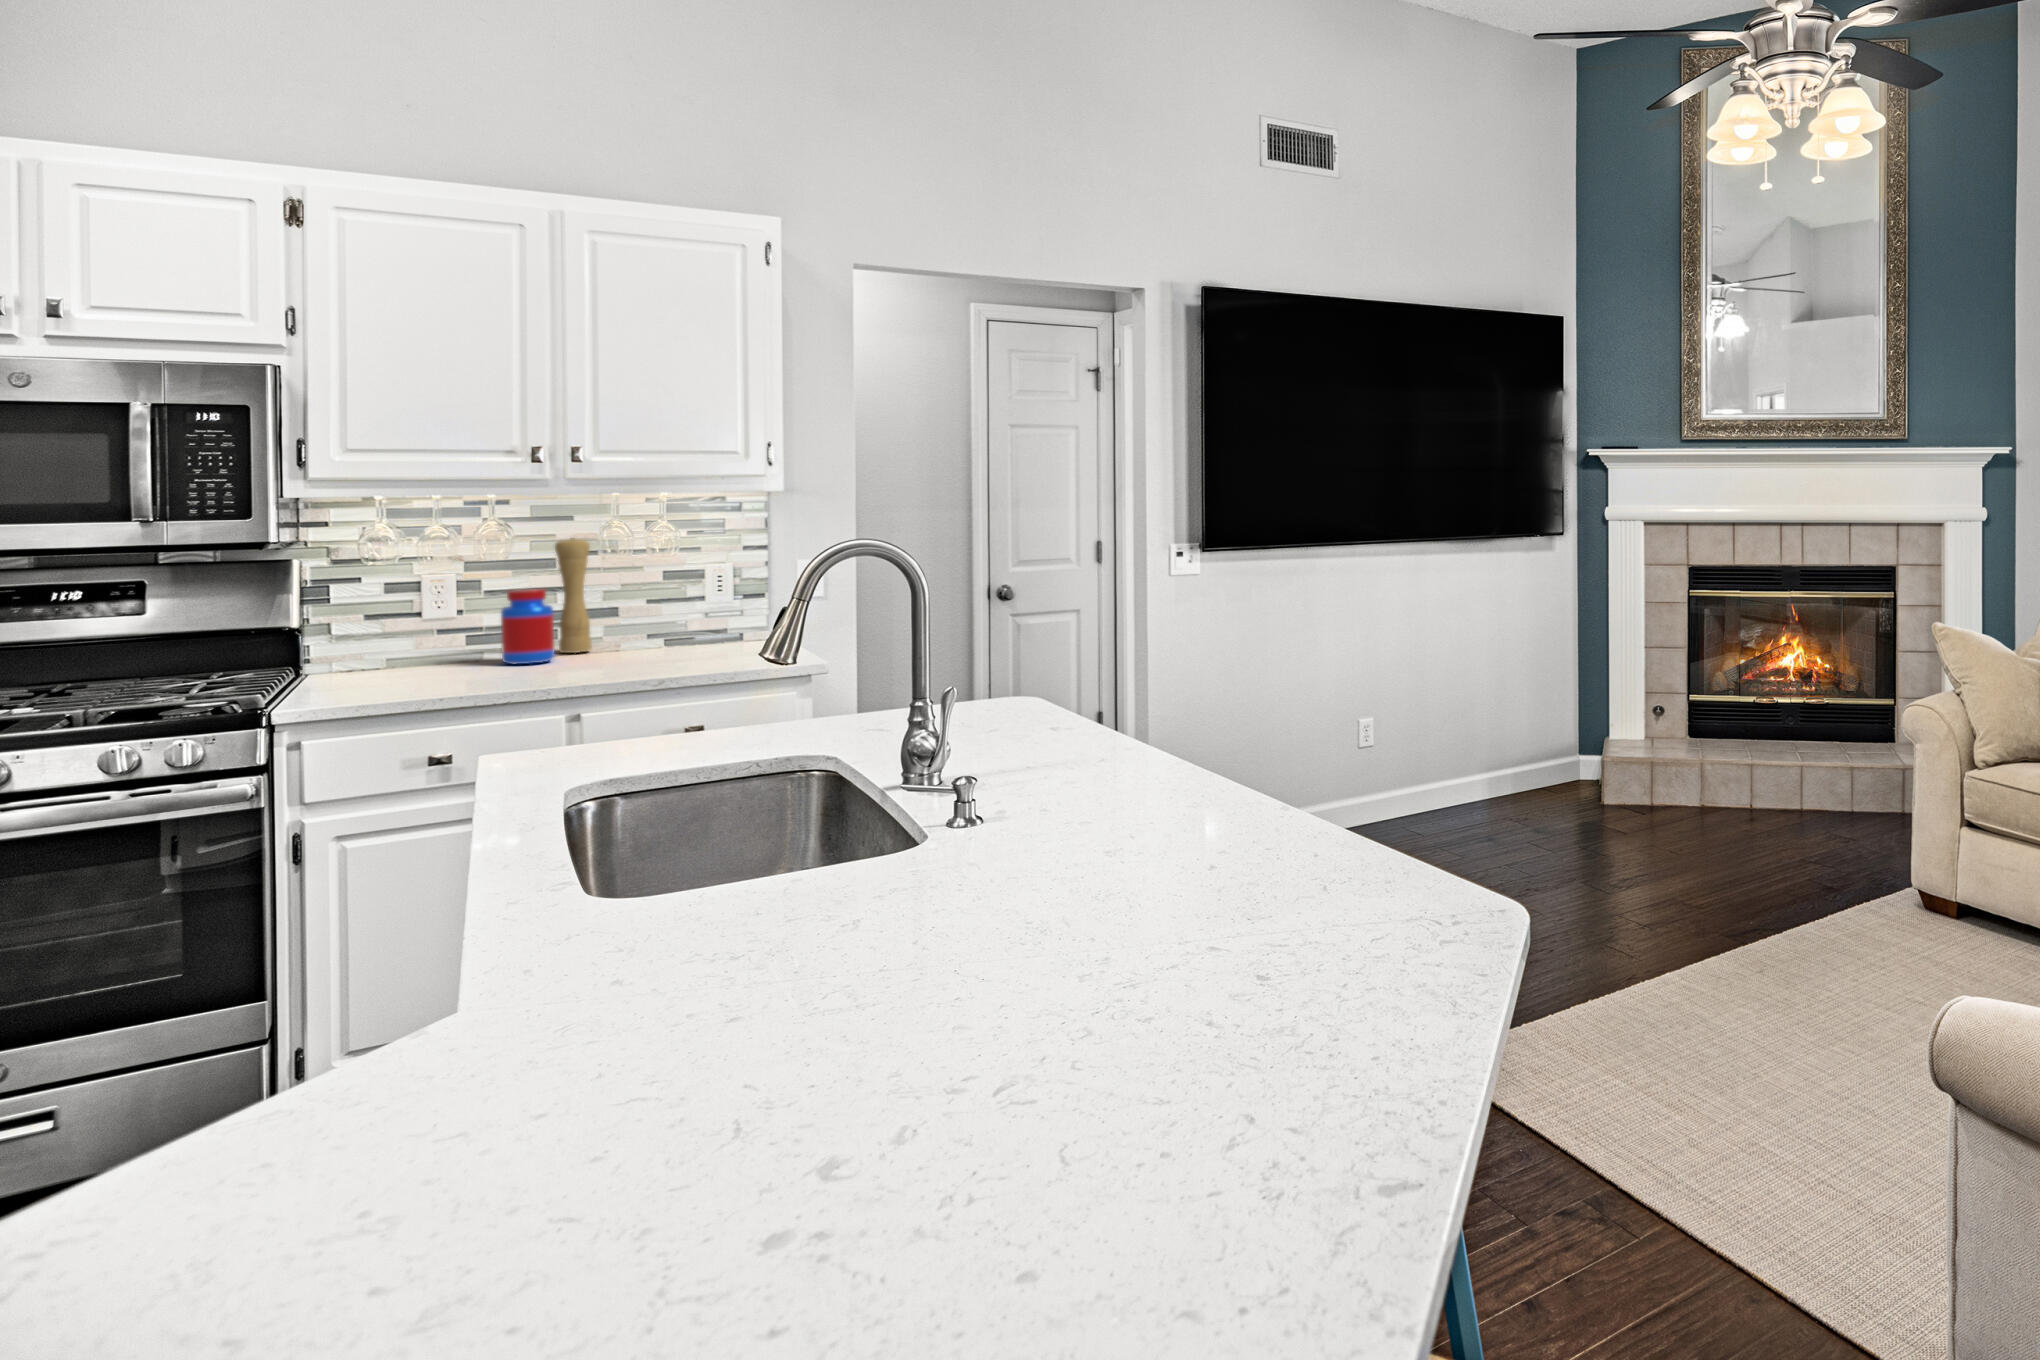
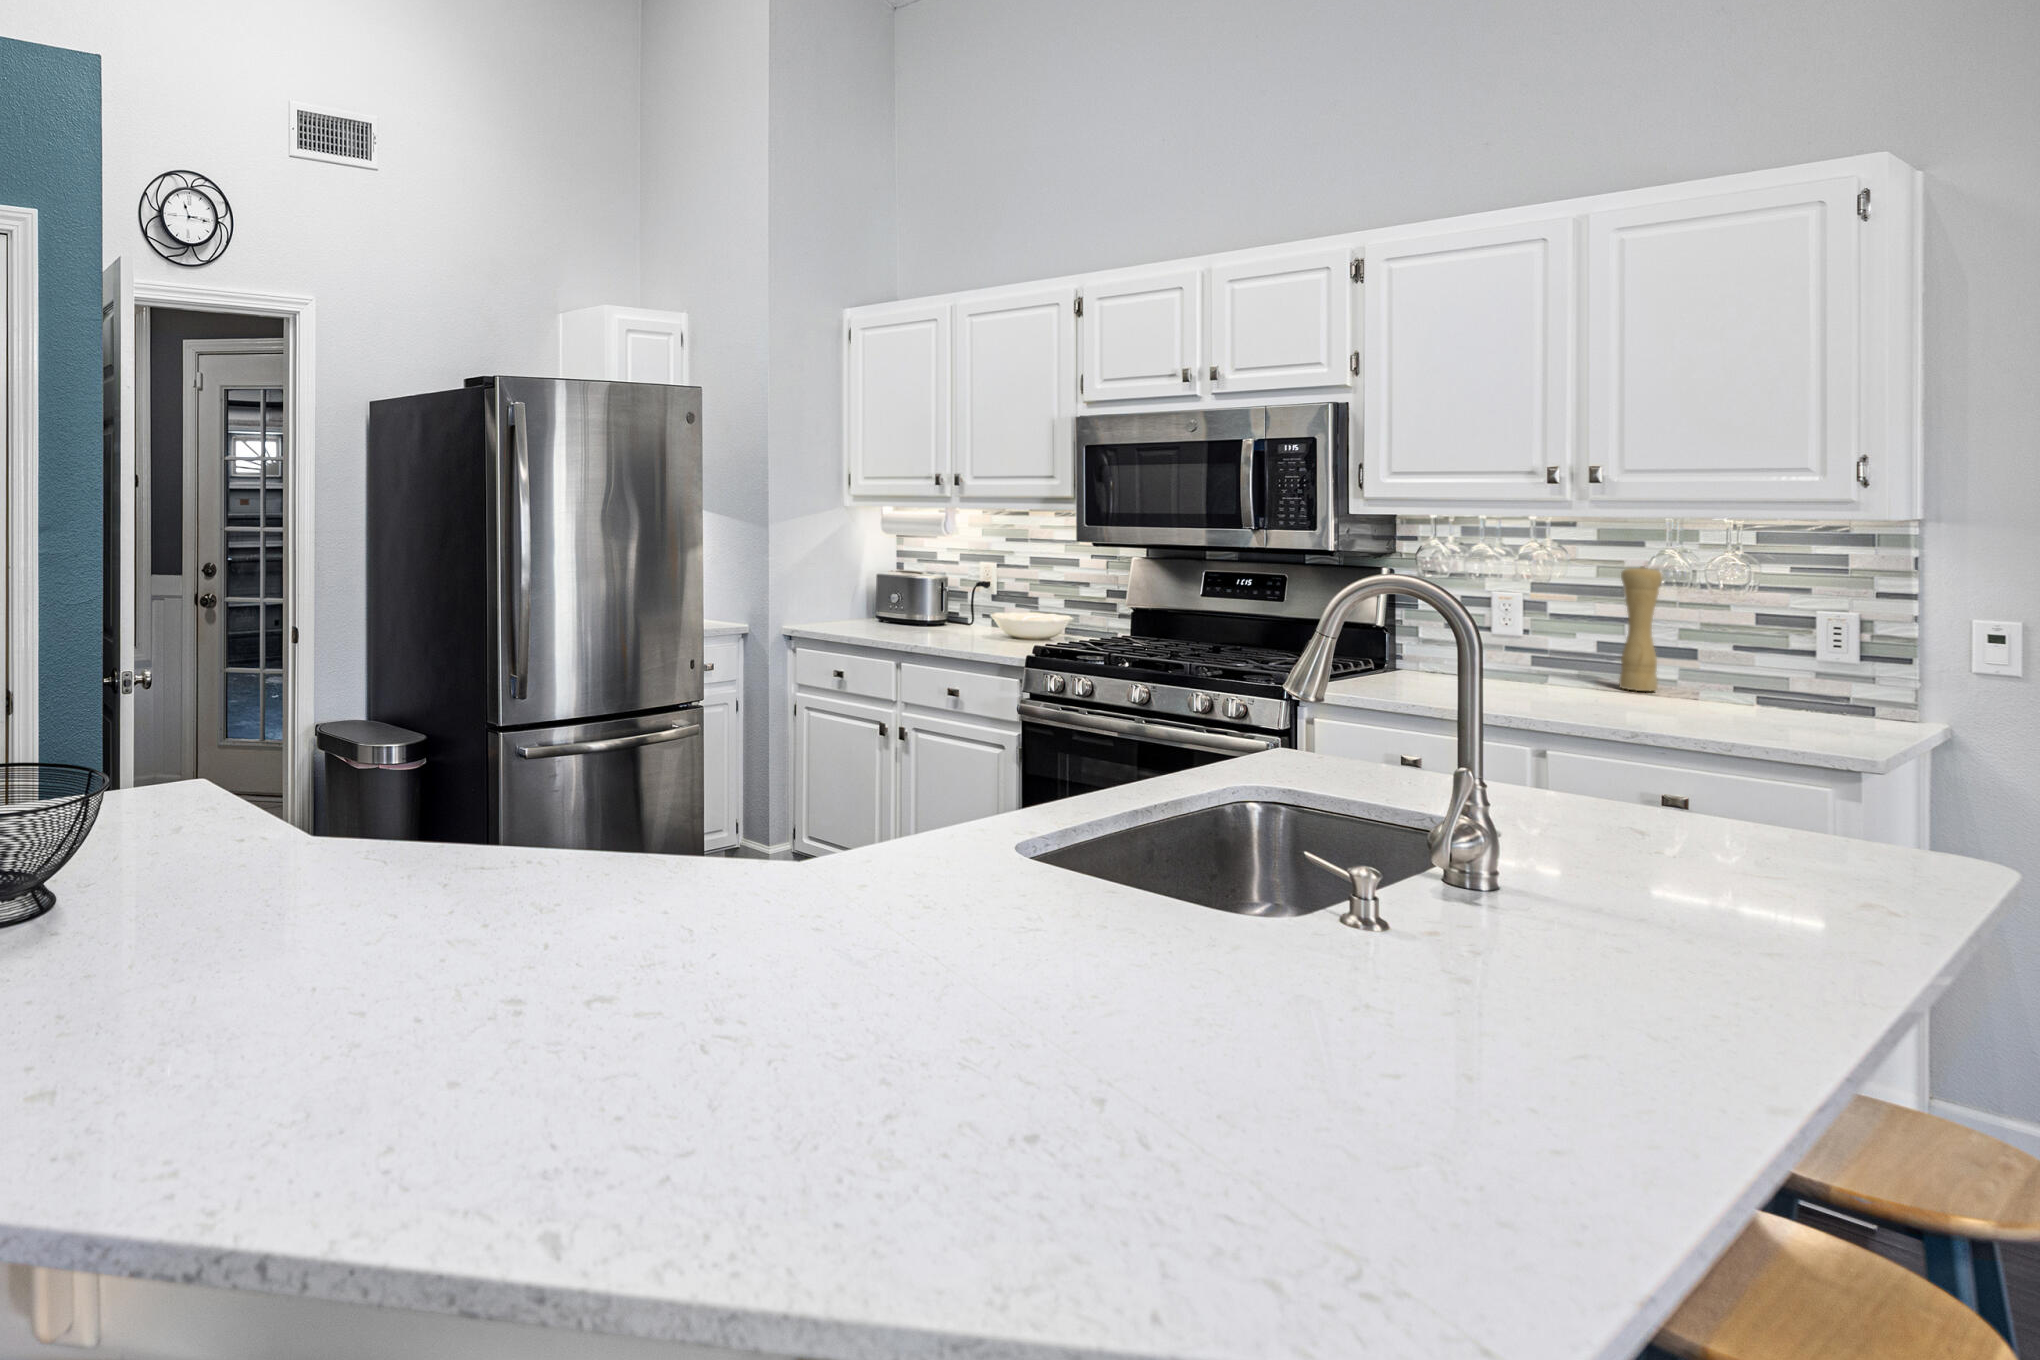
jar: present [501,589,555,664] -> none [1539,614,1595,692]

